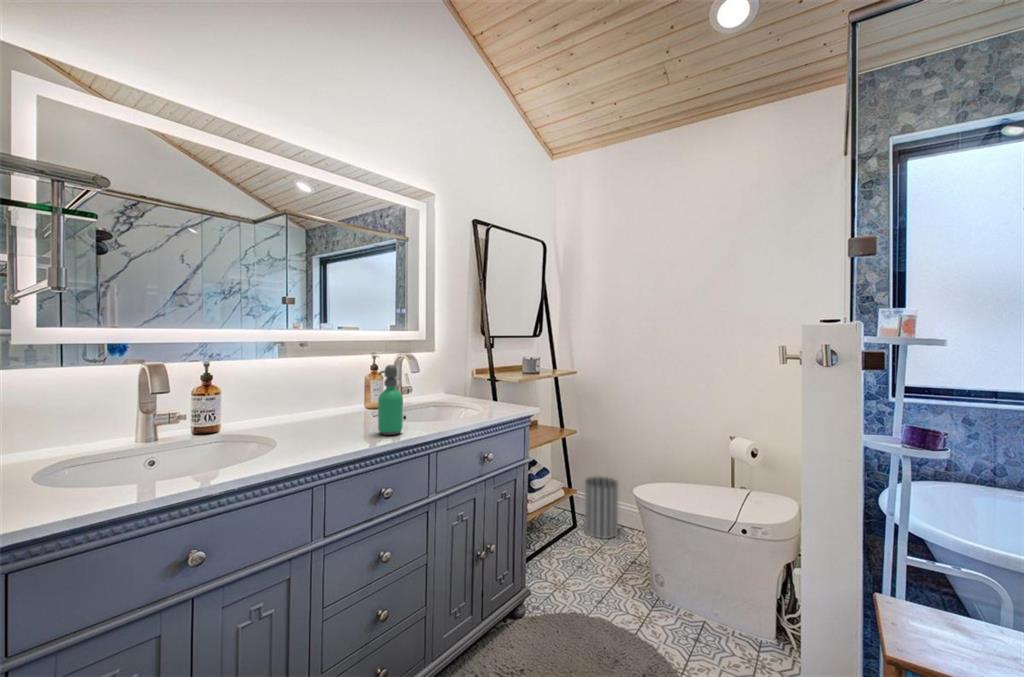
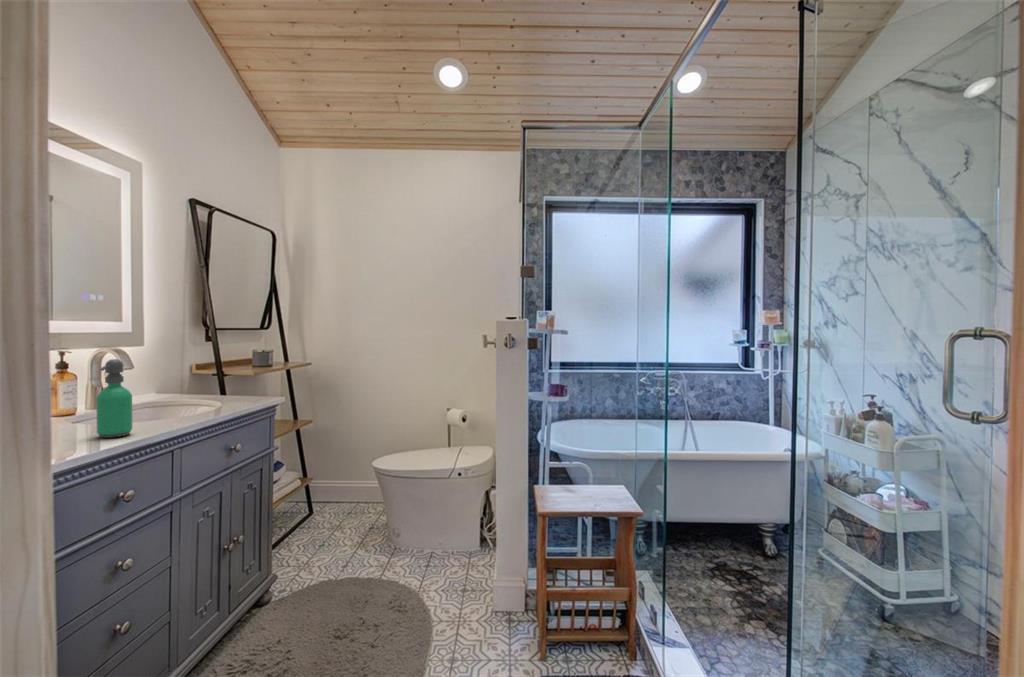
wastebasket: present [585,477,618,539] -> none [323,461,357,518]

